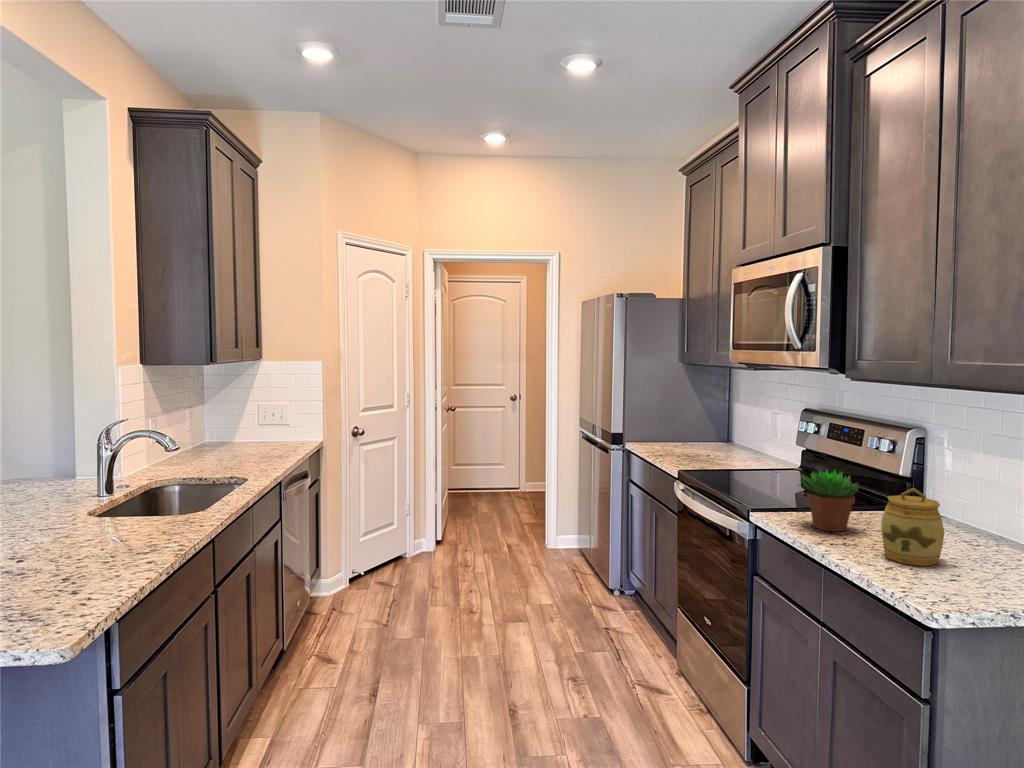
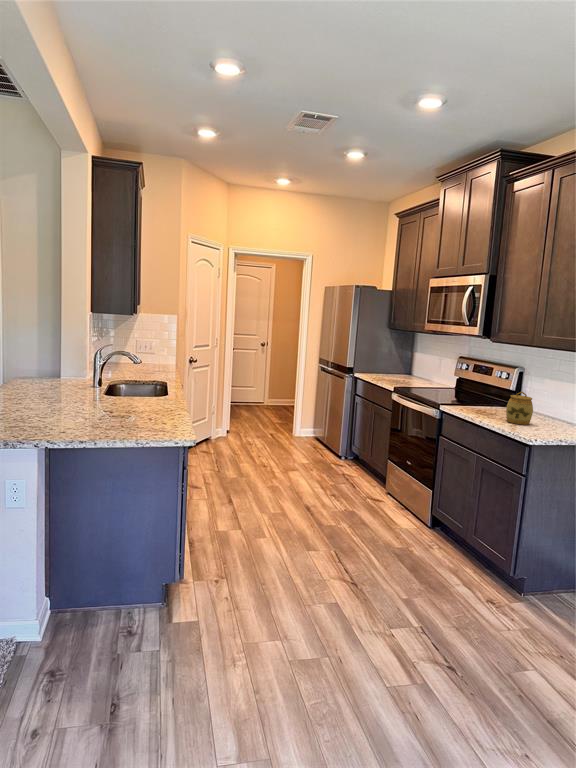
succulent plant: present [799,470,859,532] -> none [467,384,496,413]

